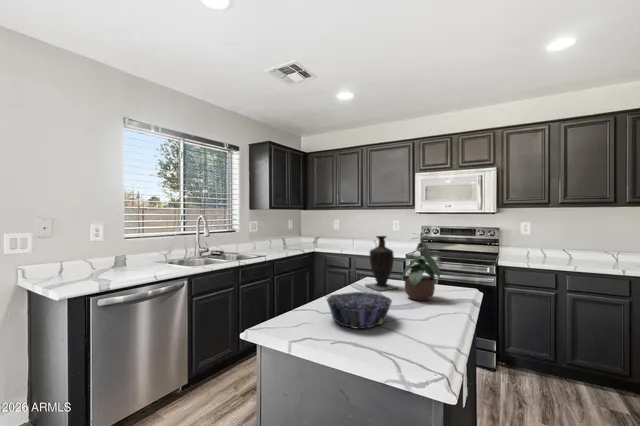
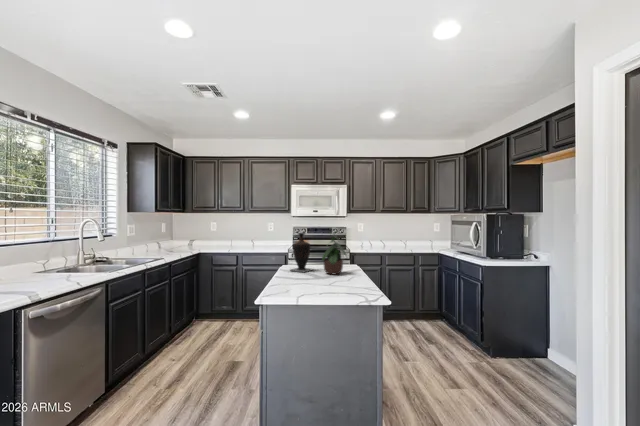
decorative bowl: present [327,292,392,329] -> none [294,270,337,291]

